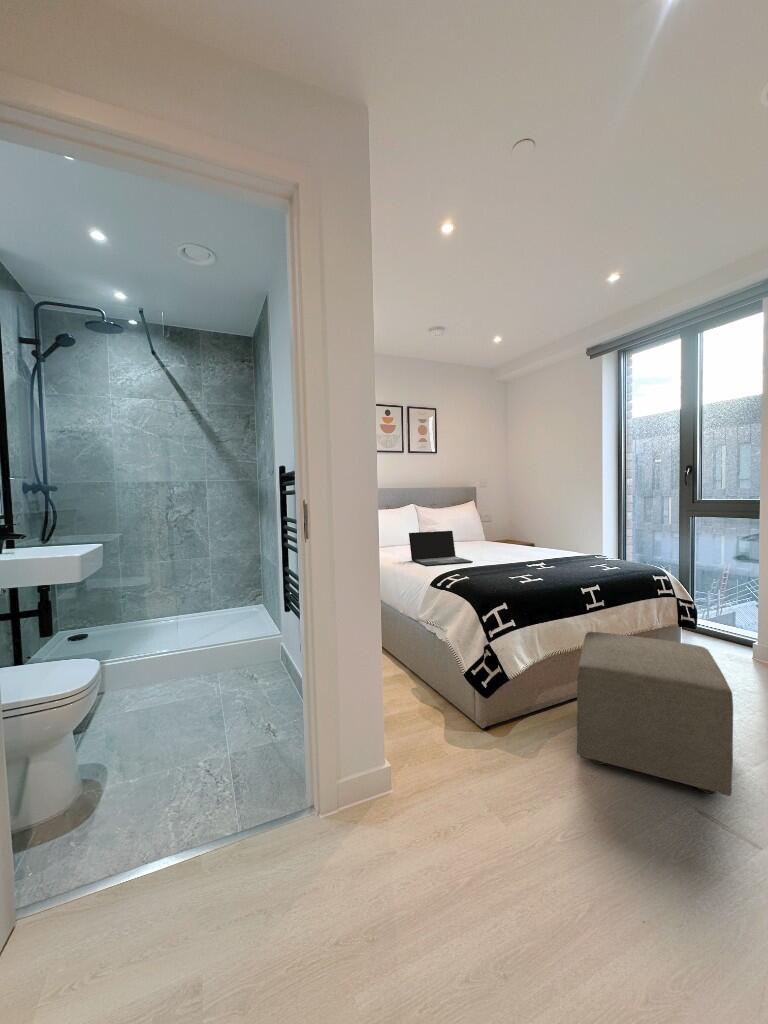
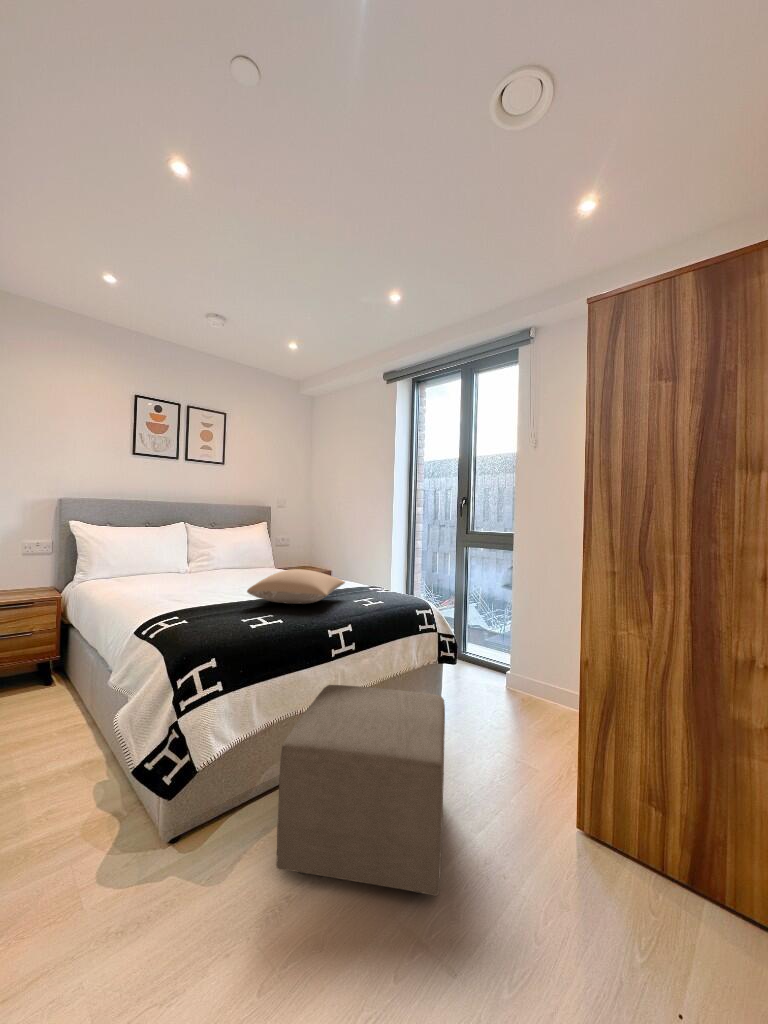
laptop: present [409,531,473,566] -> none [139,557,221,605]
pillow: none [503,539,579,567] -> present [247,569,345,604]

